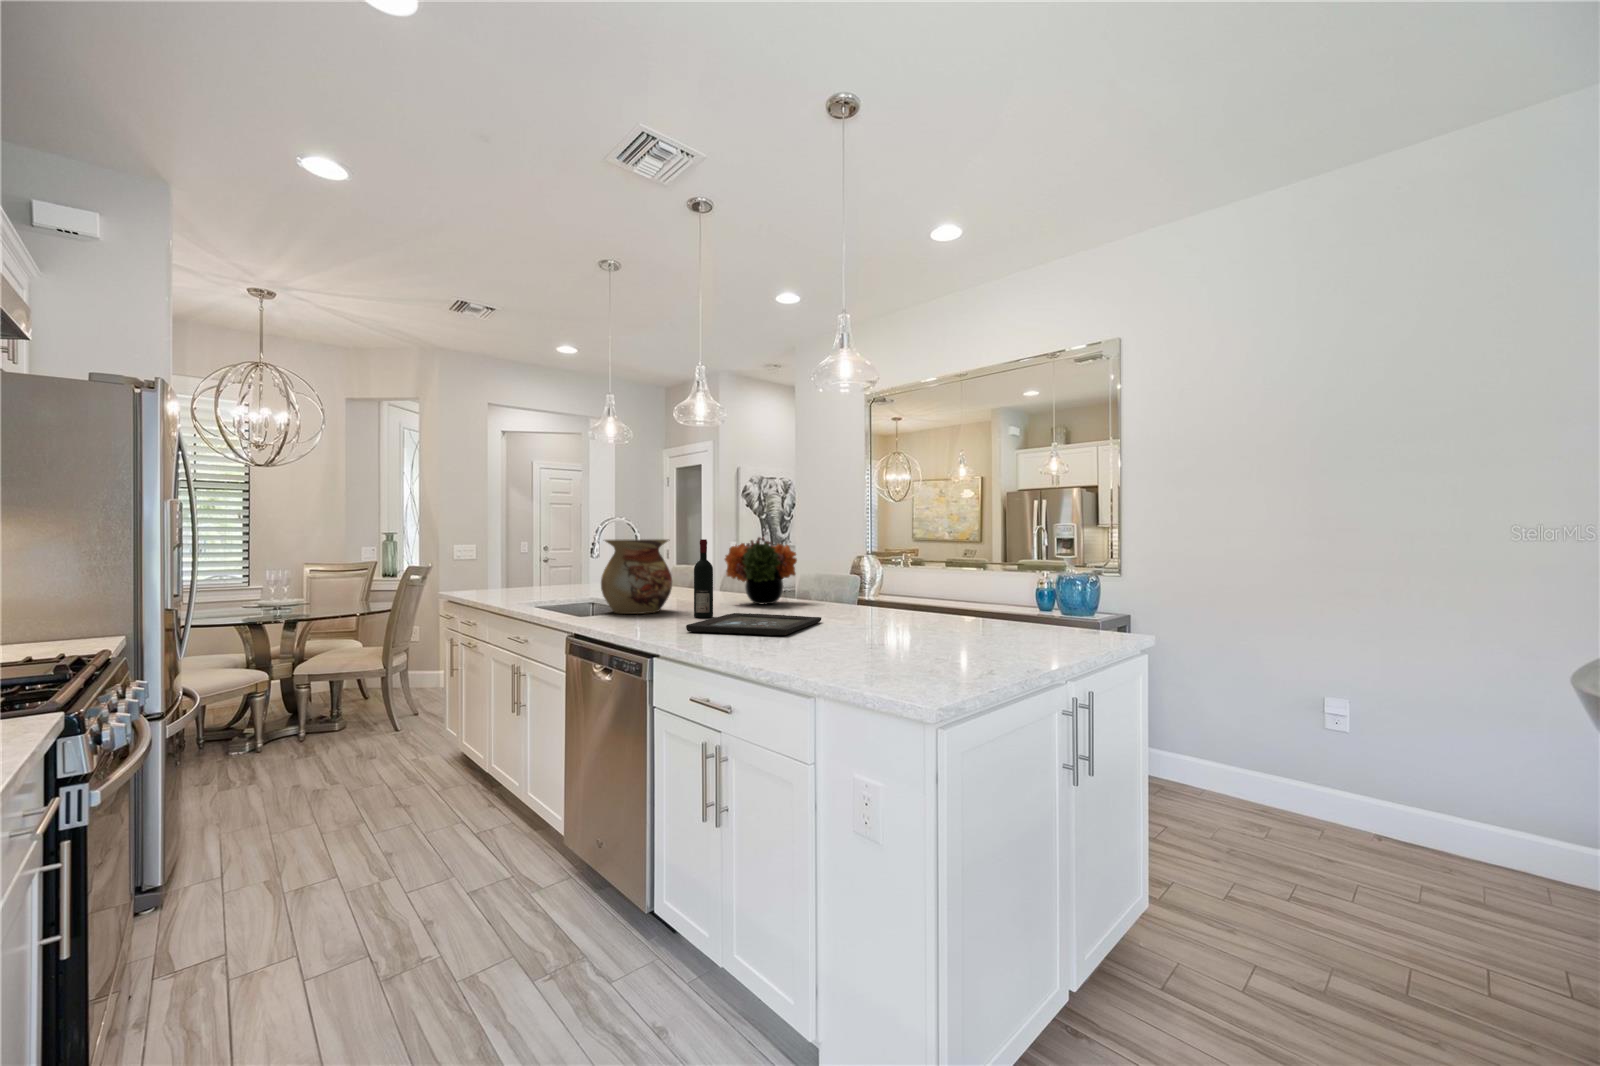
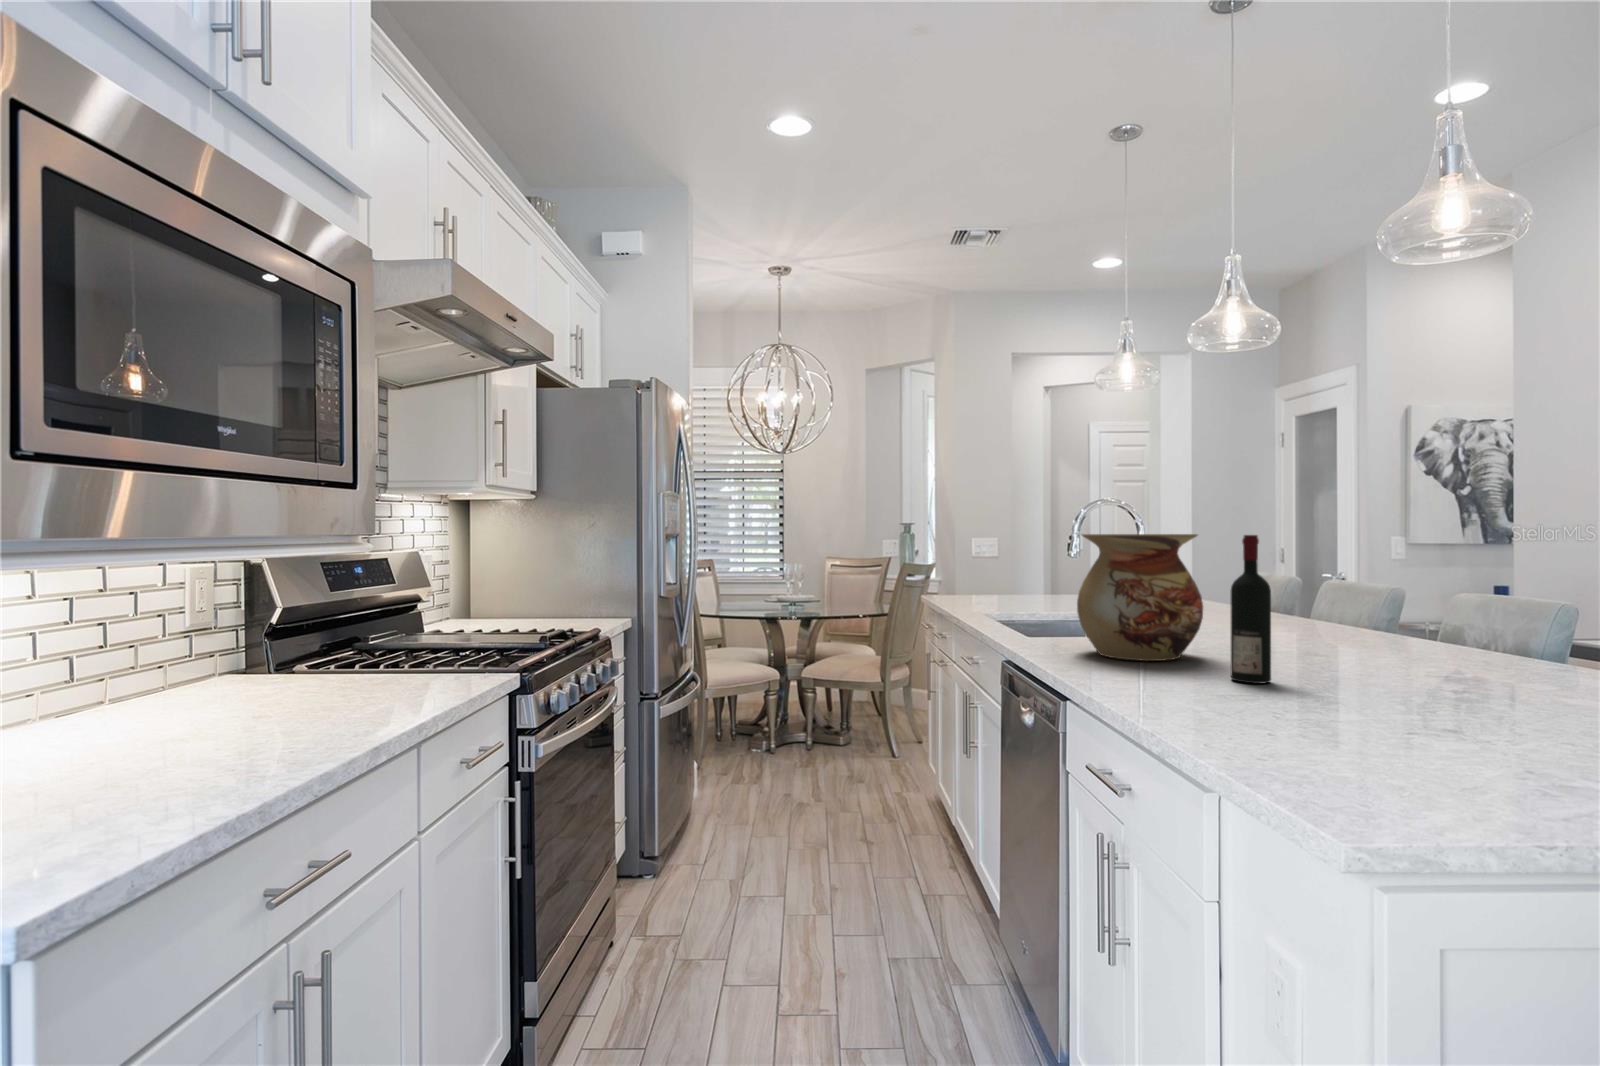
flower arrangement: present [725,537,797,604] -> none [1319,529,1500,663]
tray: present [686,613,821,635] -> none [1179,682,1542,762]

